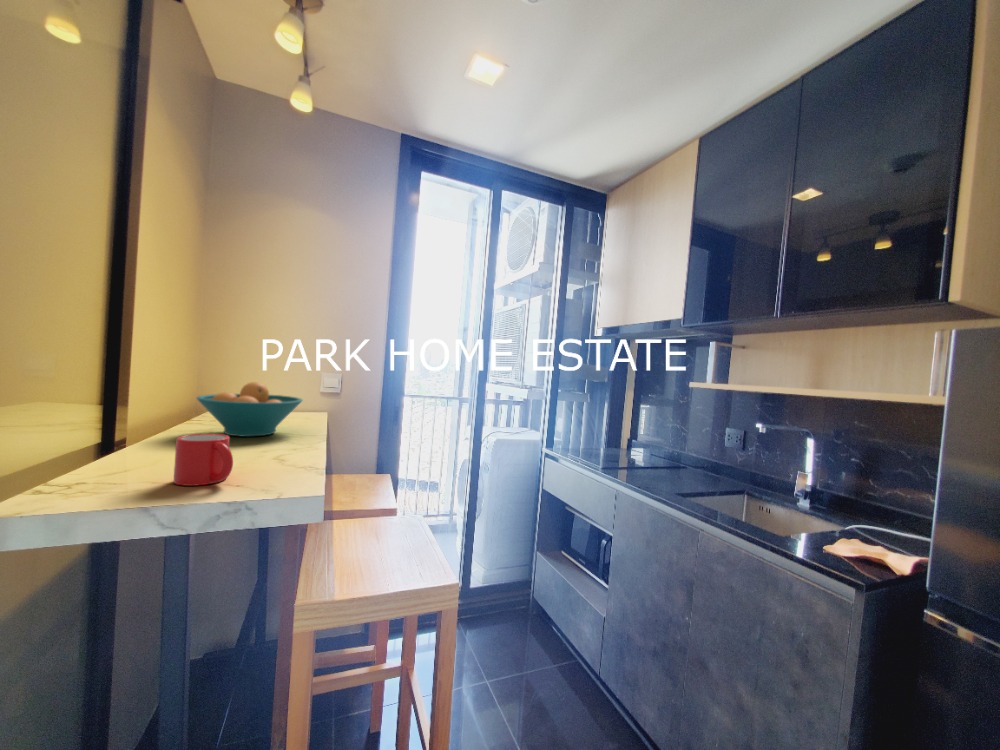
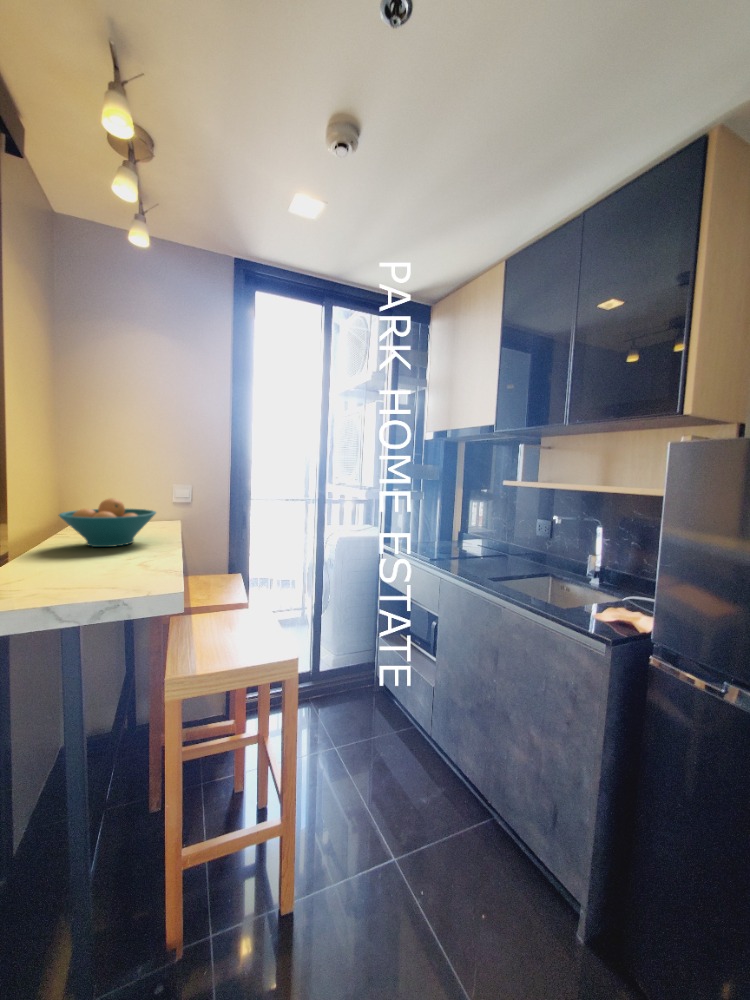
mug: present [173,433,233,486] -> none [47,547,98,591]

